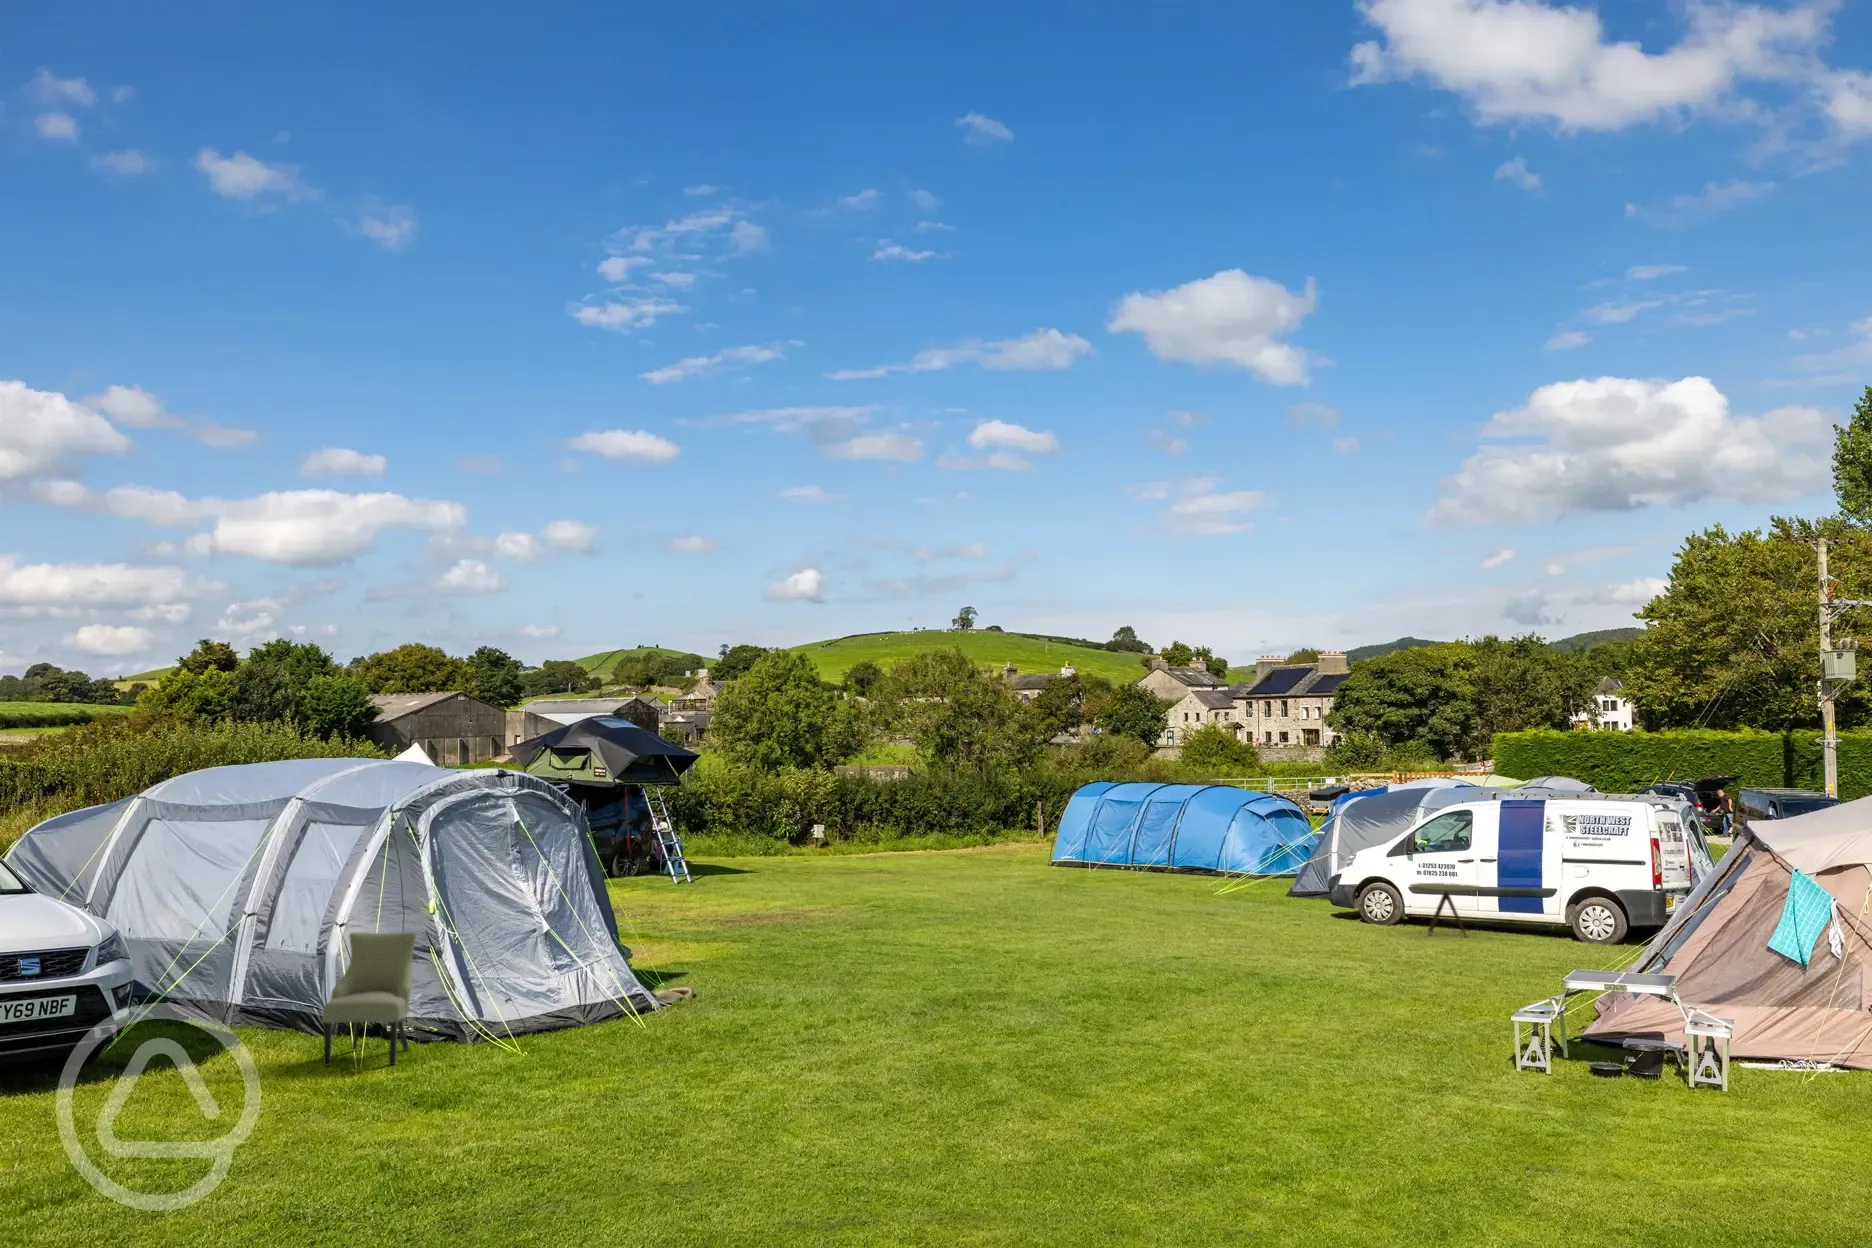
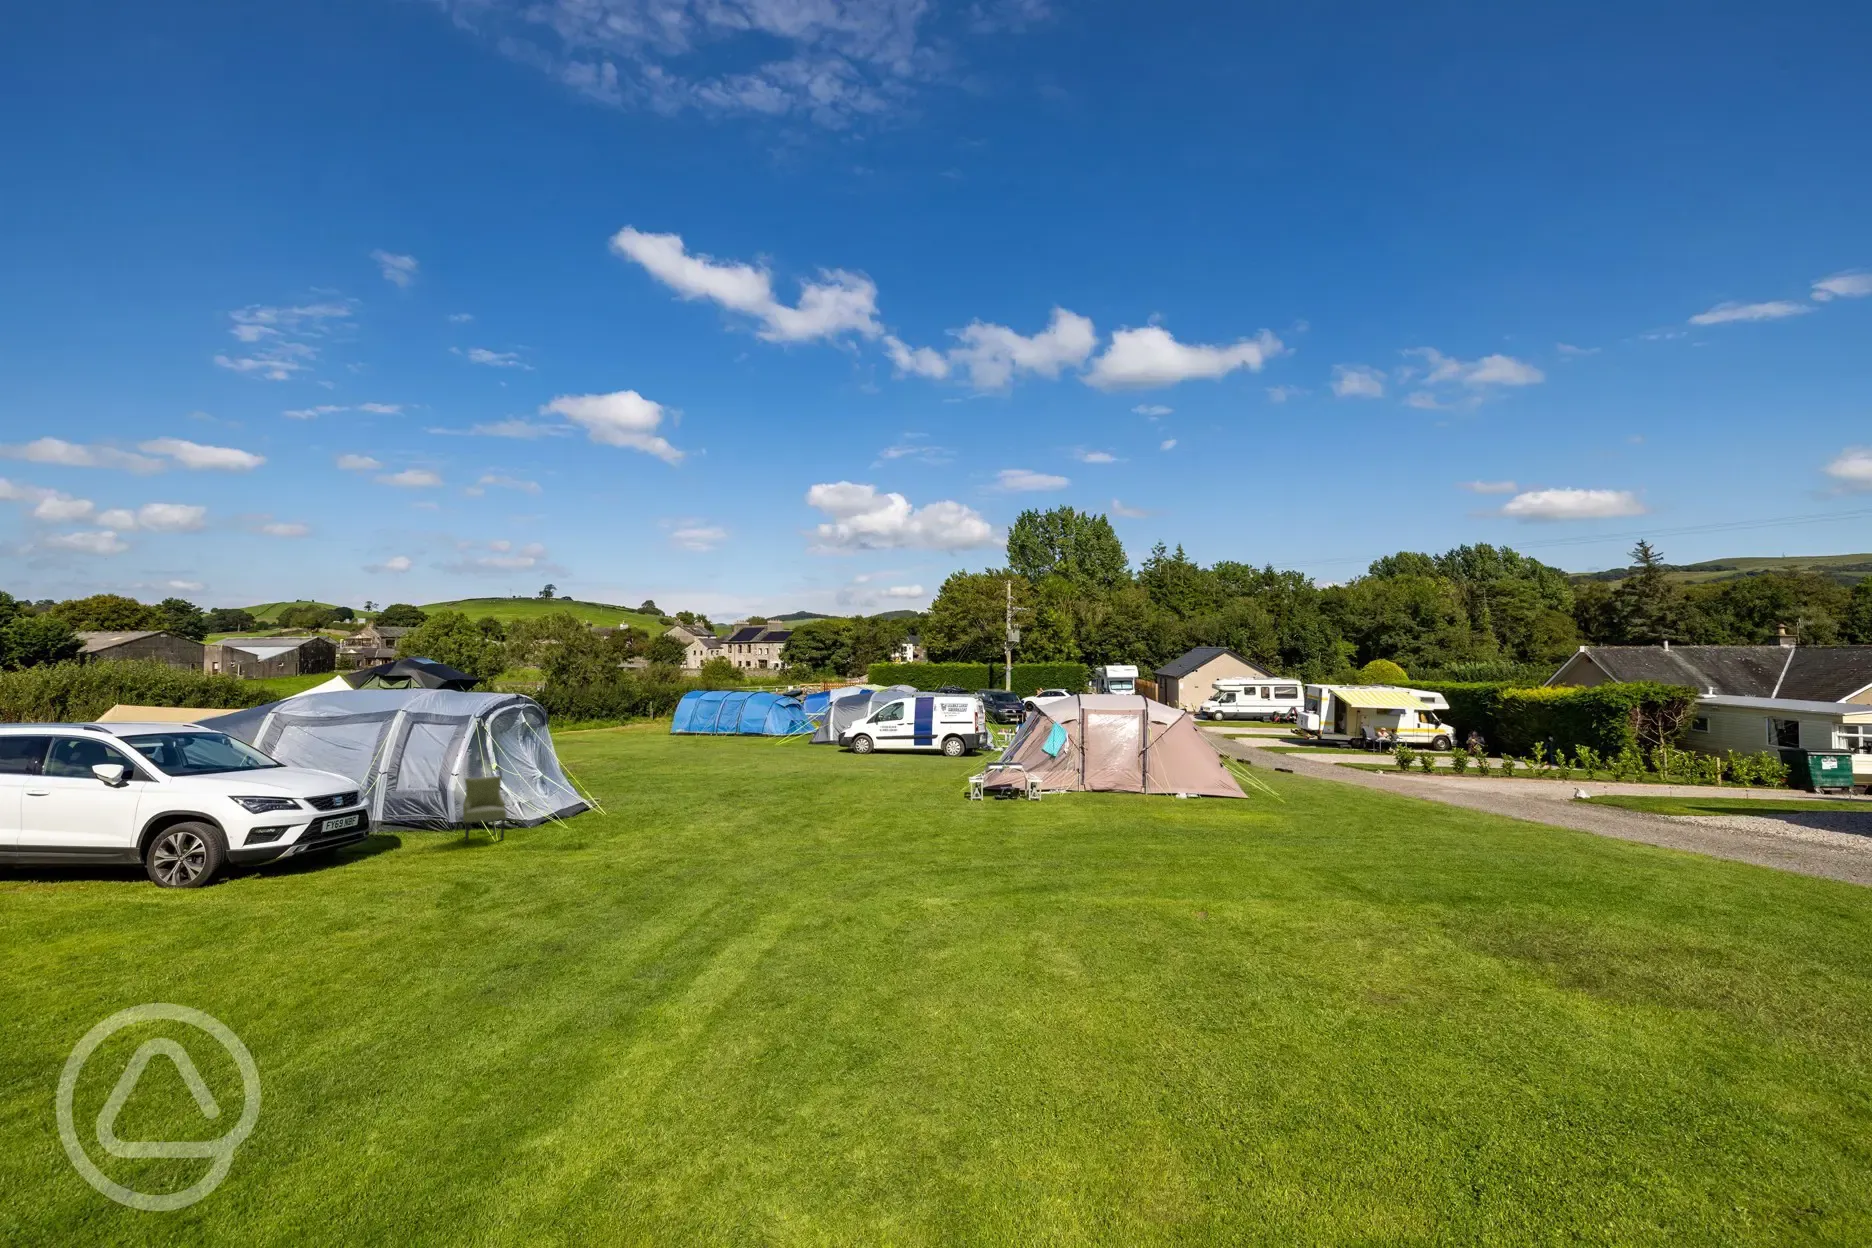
round table: present [1410,883,1483,937] -> none [882,734,911,756]

